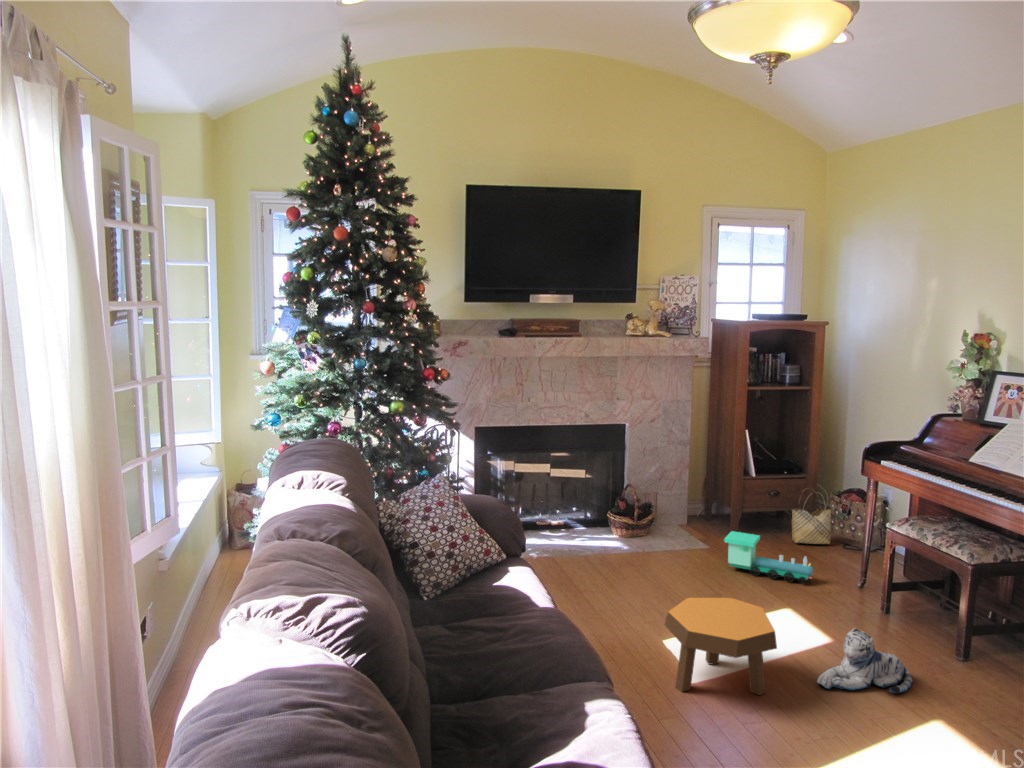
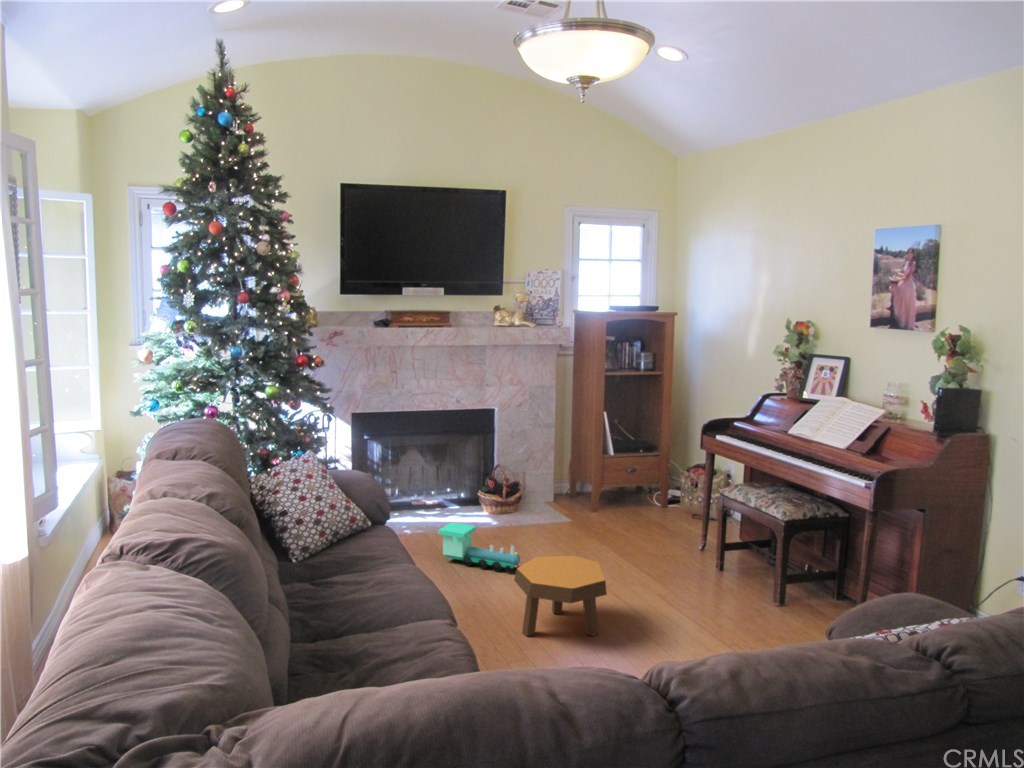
woven basket: present [792,488,831,544] -> none [643,463,678,513]
toy train: present [724,531,814,583] -> present [438,523,522,572]
plush toy: present [817,628,913,693] -> none [642,576,722,629]

